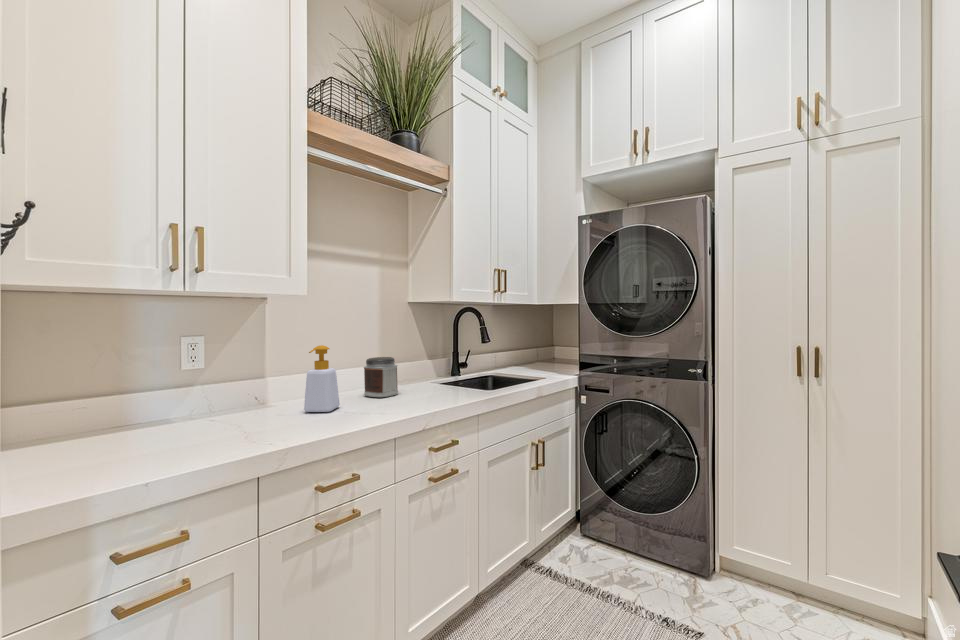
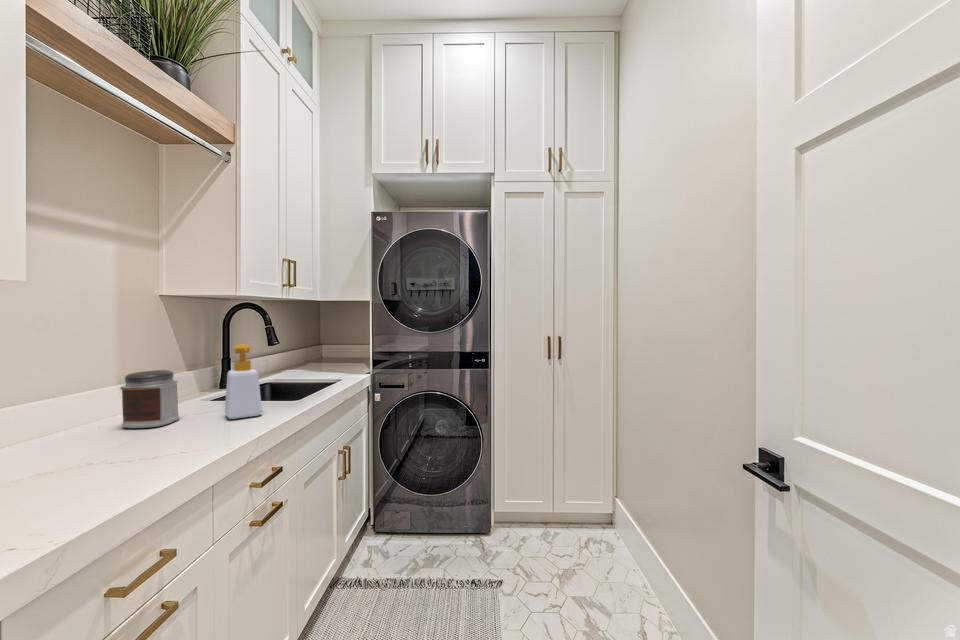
soap bottle: present [304,345,340,412] -> present [225,344,262,419]

